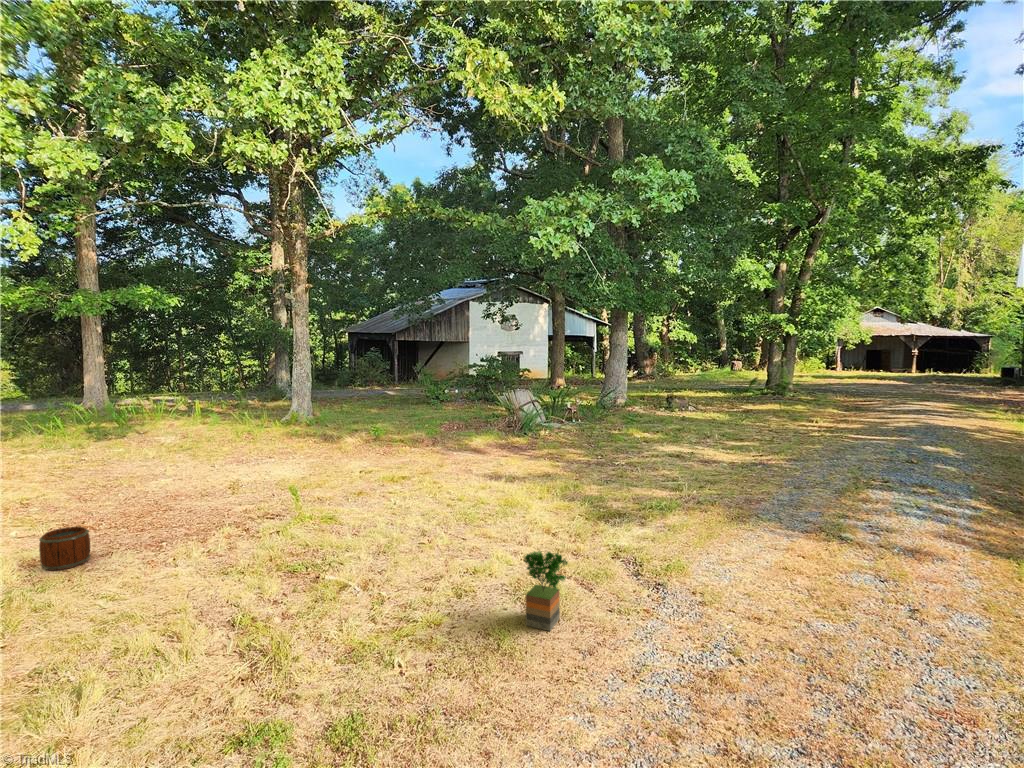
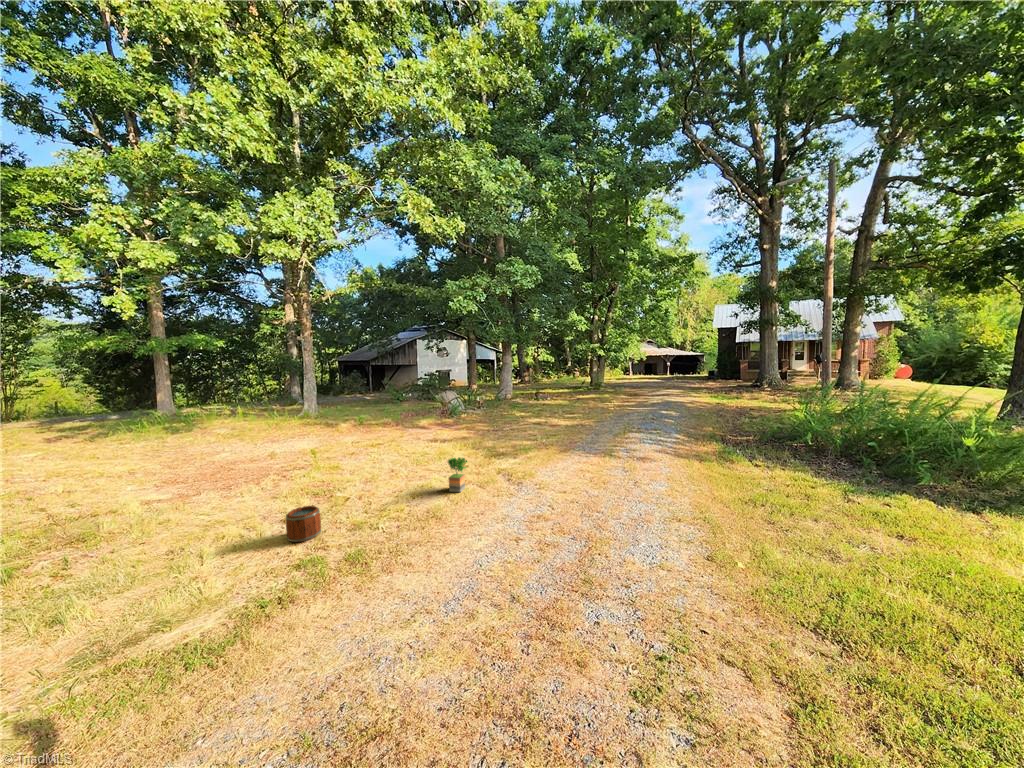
bucket: present [39,526,90,570] -> present [286,506,321,542]

